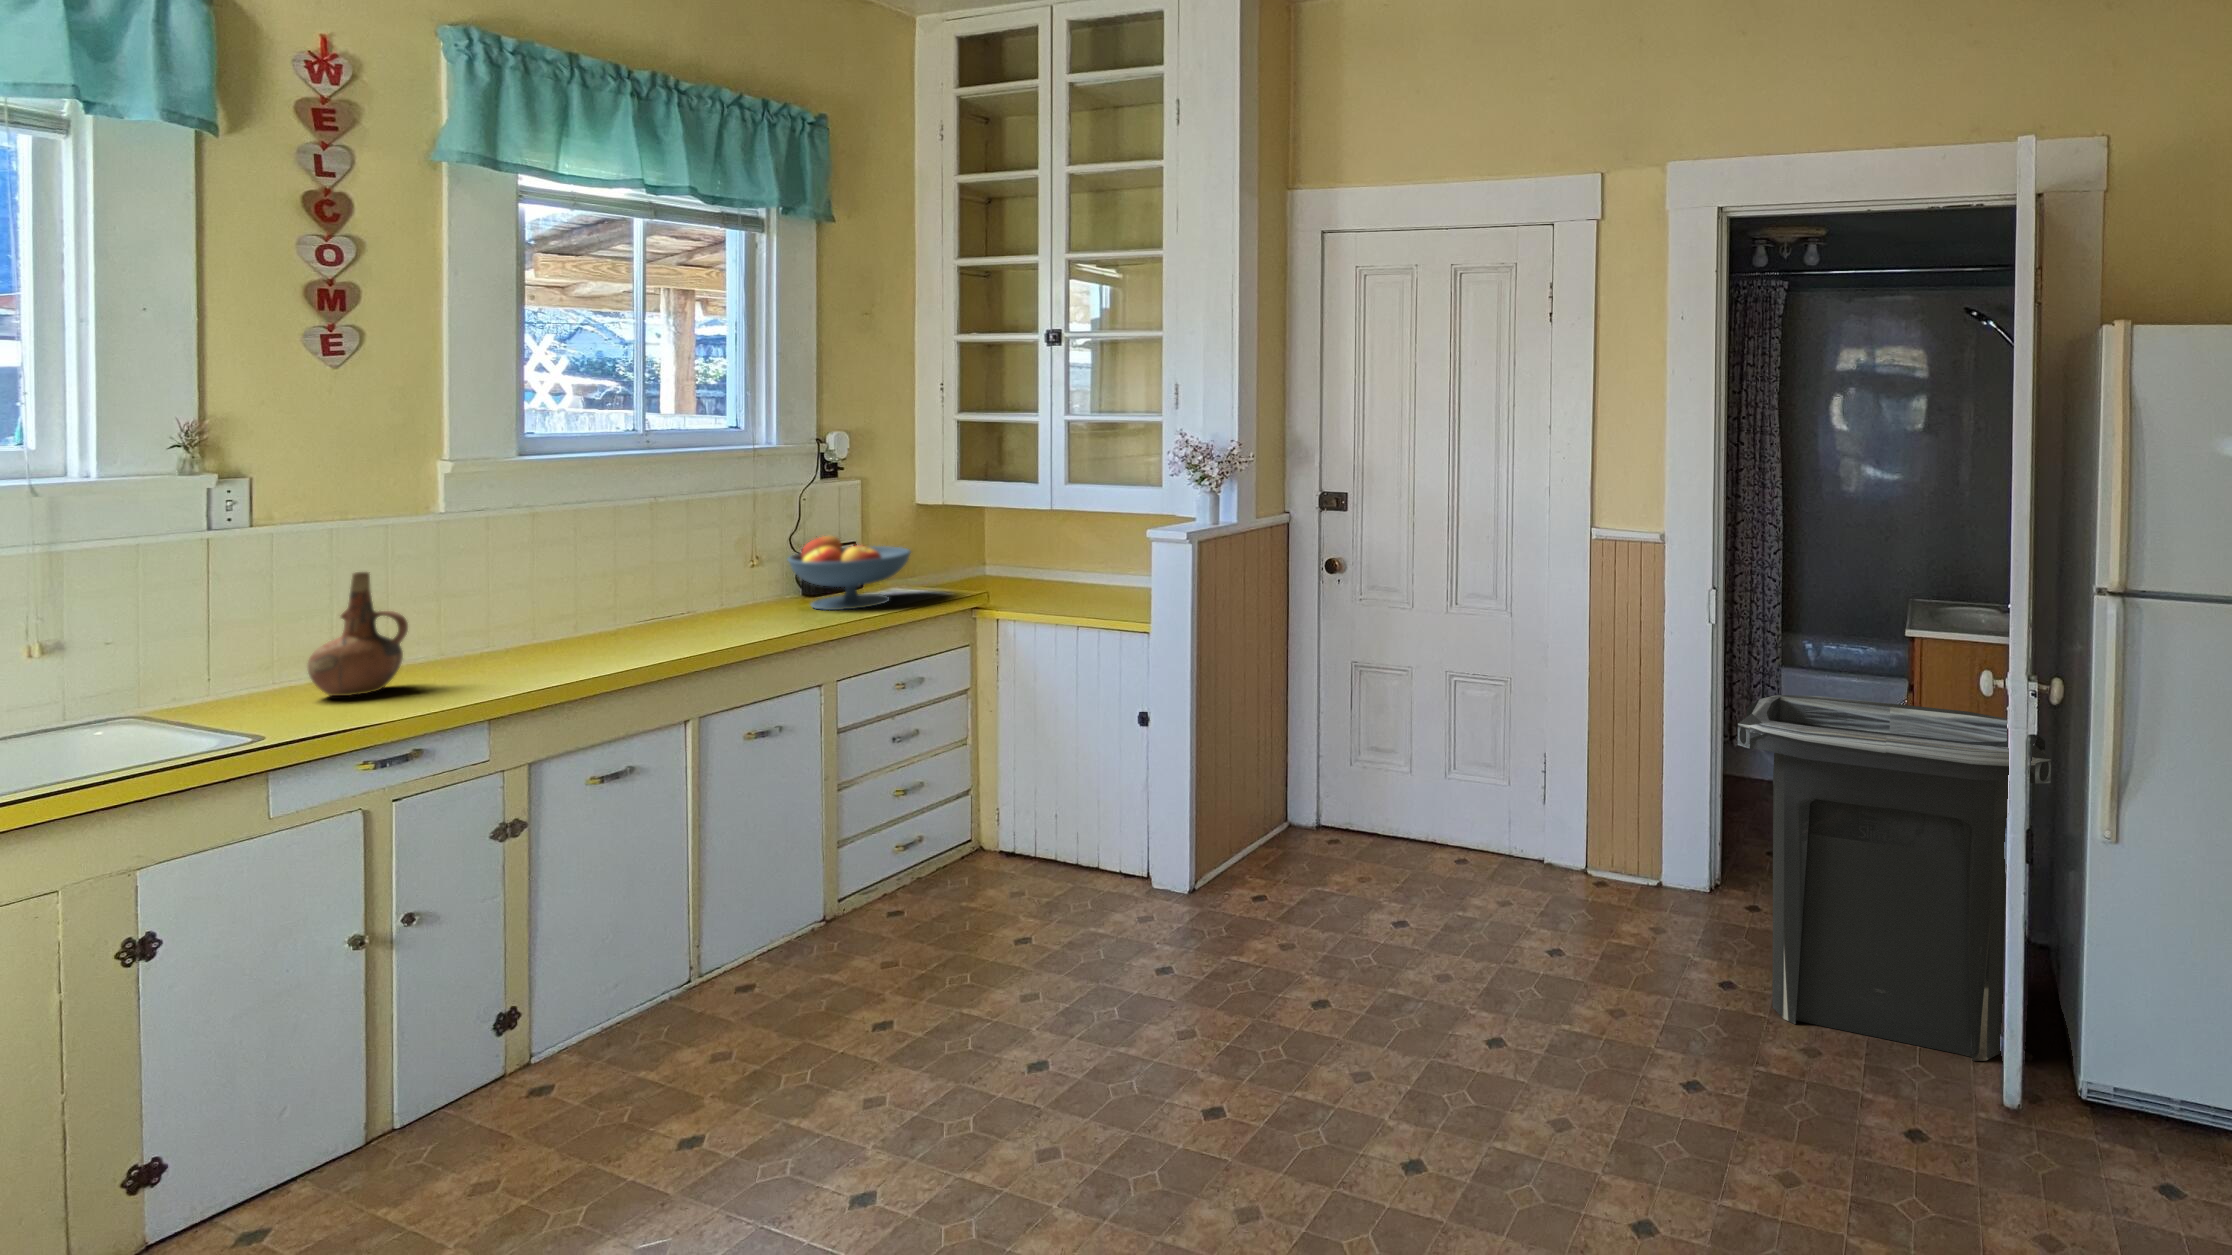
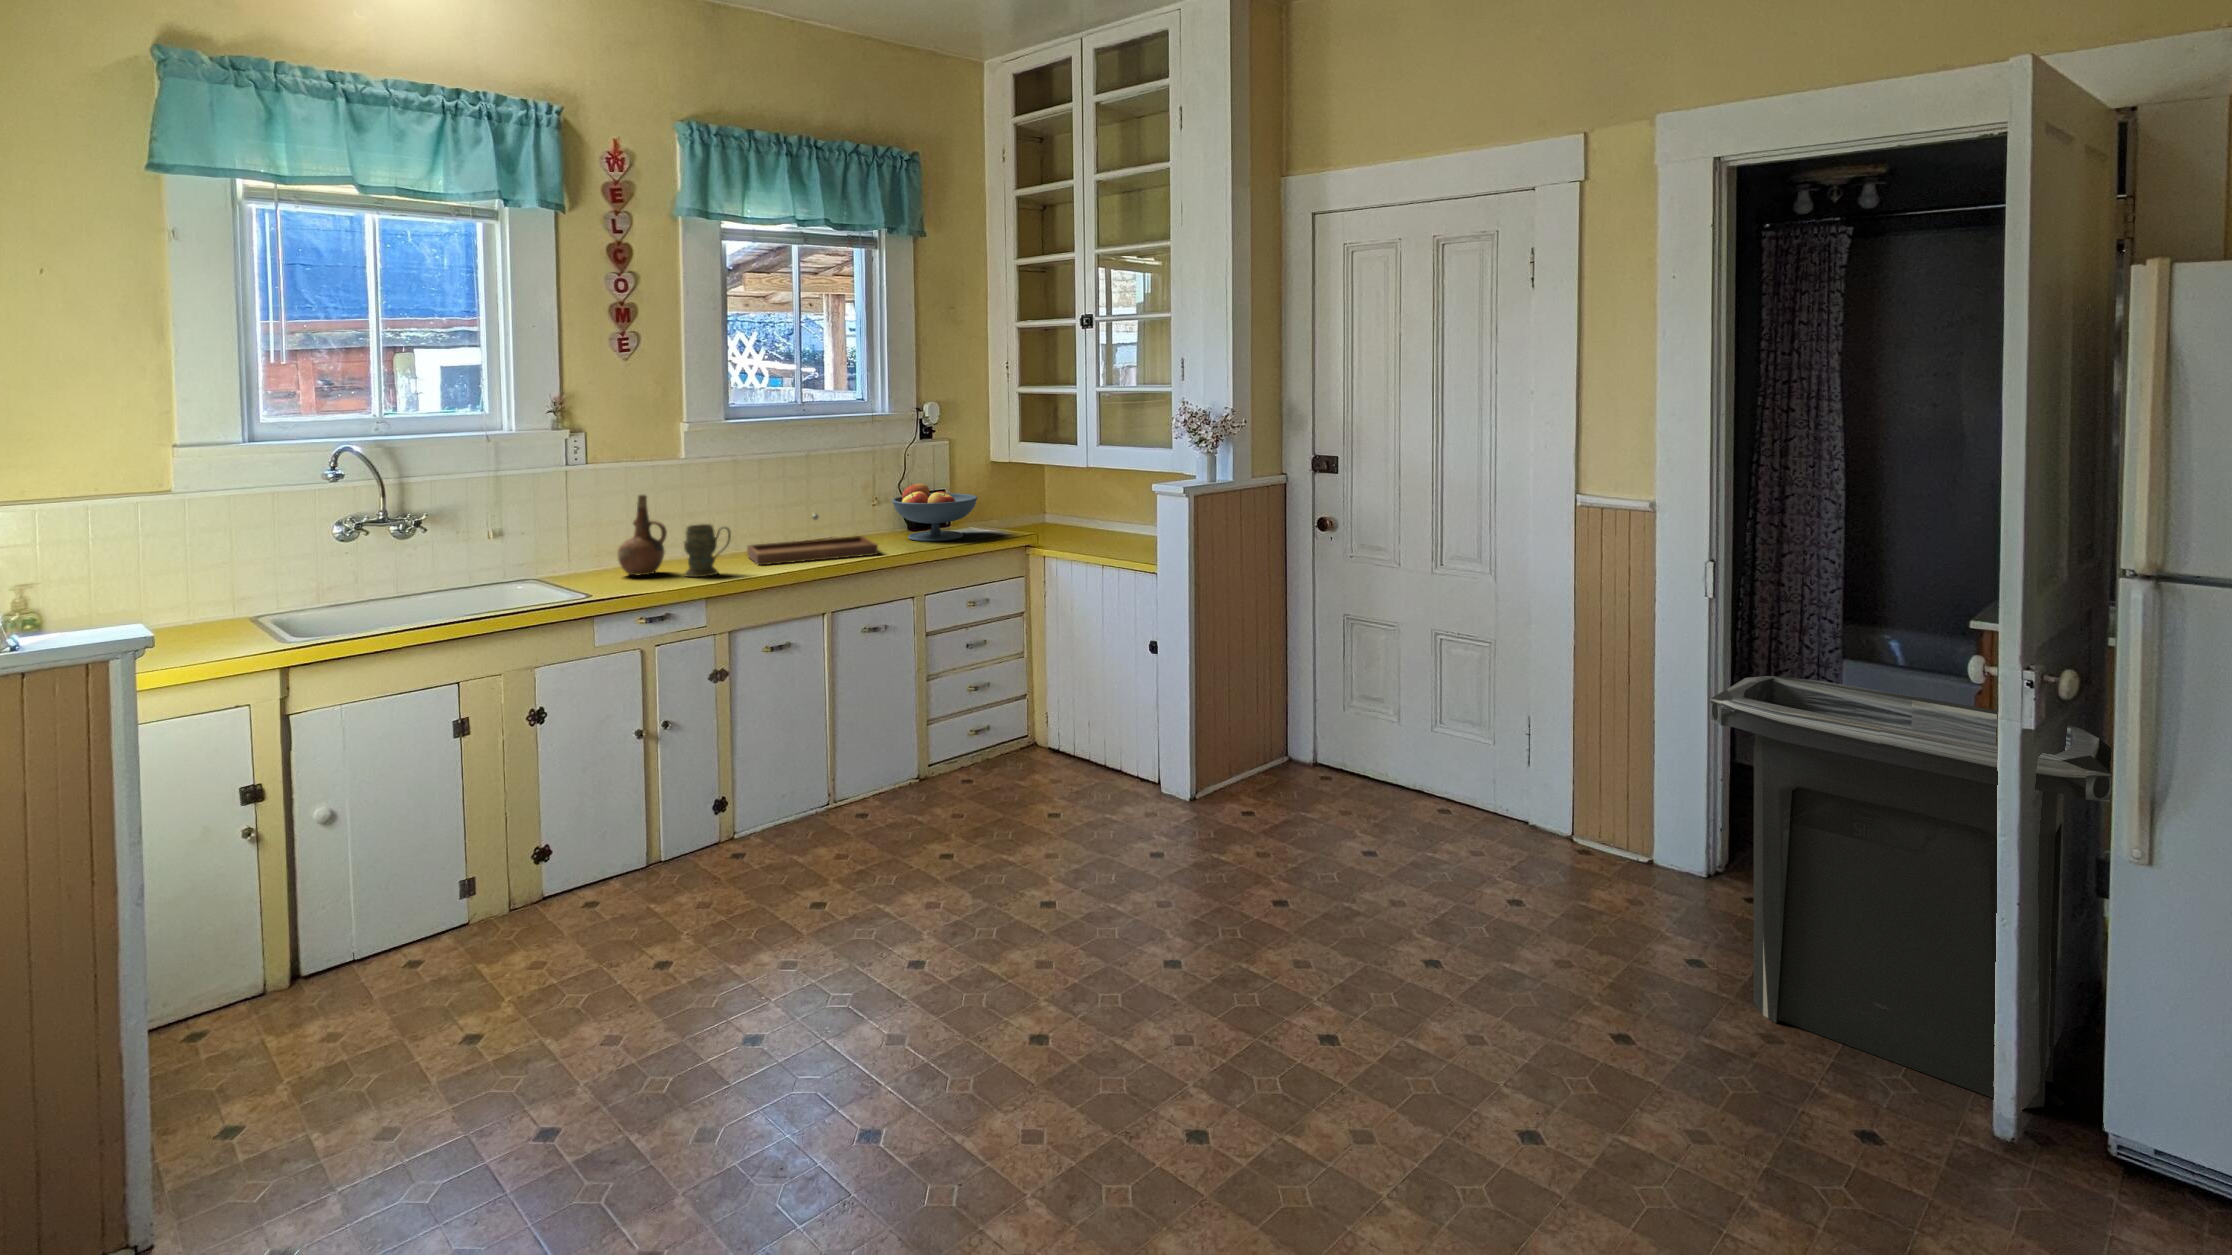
tray: none [554,584,772,663] -> present [747,514,878,565]
mug: none [441,611,531,691] -> present [684,524,731,577]

